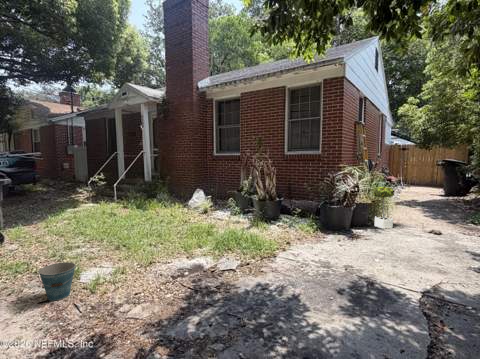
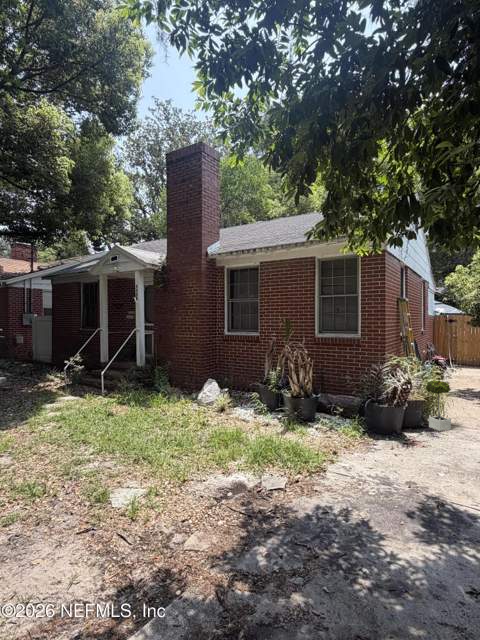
bucket: present [38,262,76,301] -> none [81,484,118,530]

